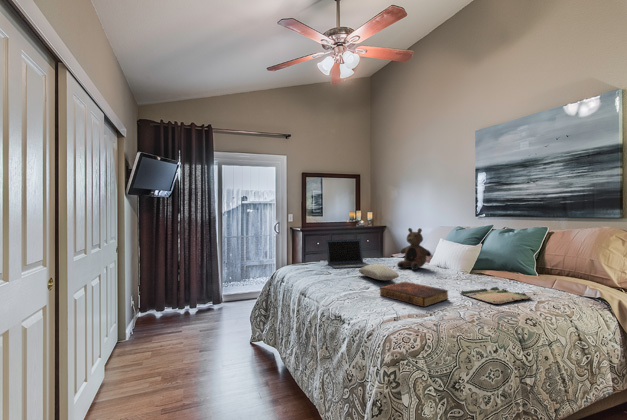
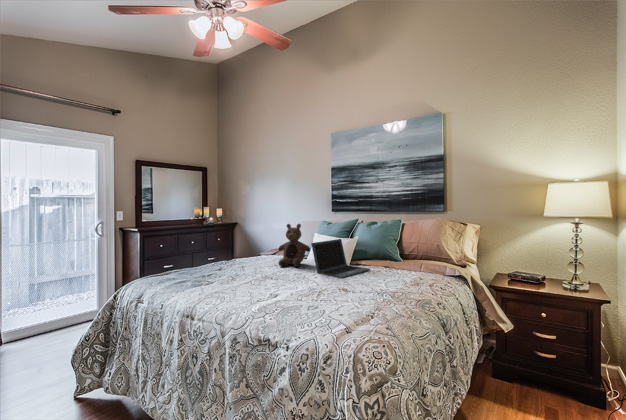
laptop: present [326,239,369,269] -> present [311,239,370,278]
pillow: present [359,264,399,280] -> none [248,265,300,283]
book: present [380,282,448,307] -> none [296,282,362,308]
tray: present [460,287,532,304] -> none [362,275,416,292]

